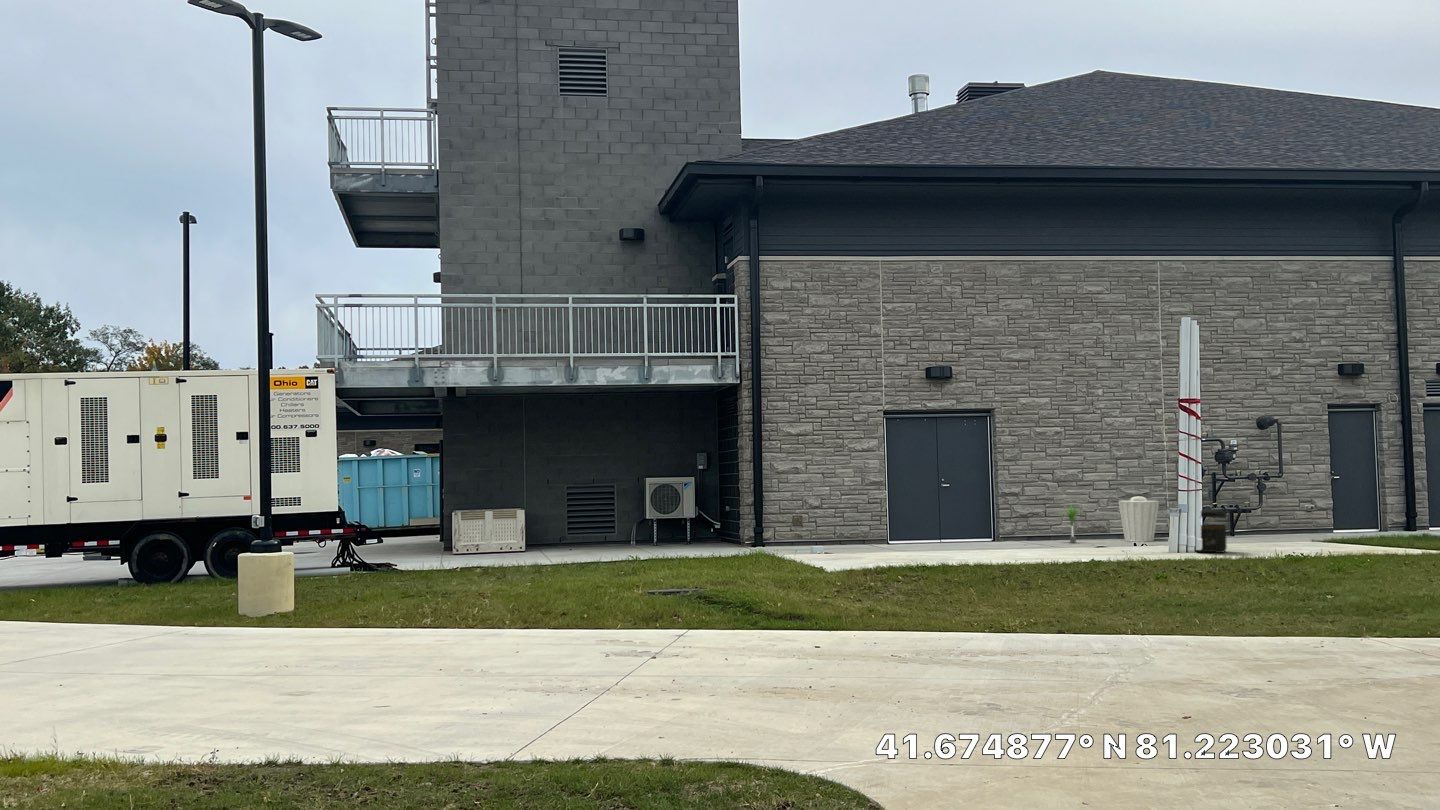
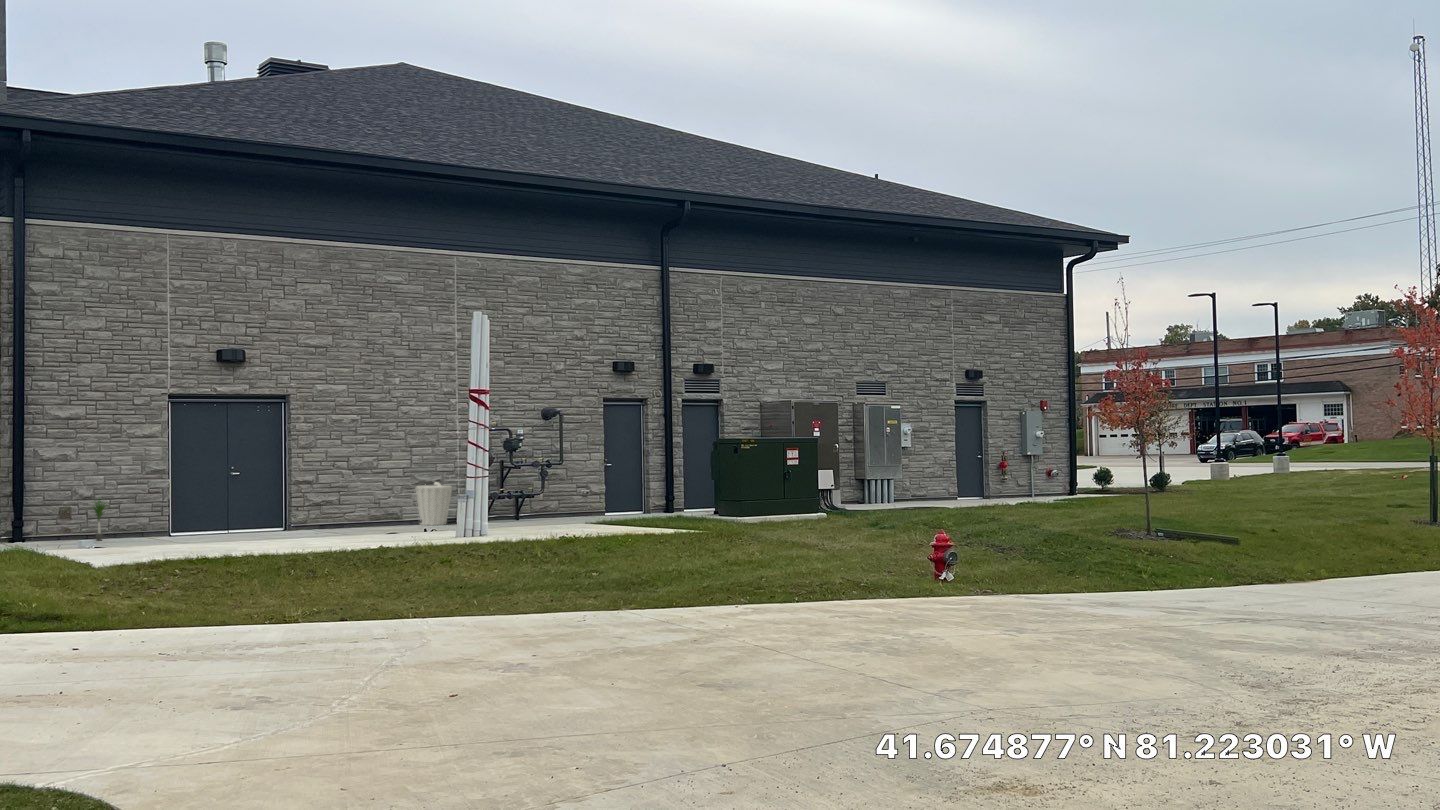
potted plant: present [1067,506,1078,543] -> present [92,500,106,541]
toolbox: present [1196,510,1227,553] -> none [480,496,511,536]

